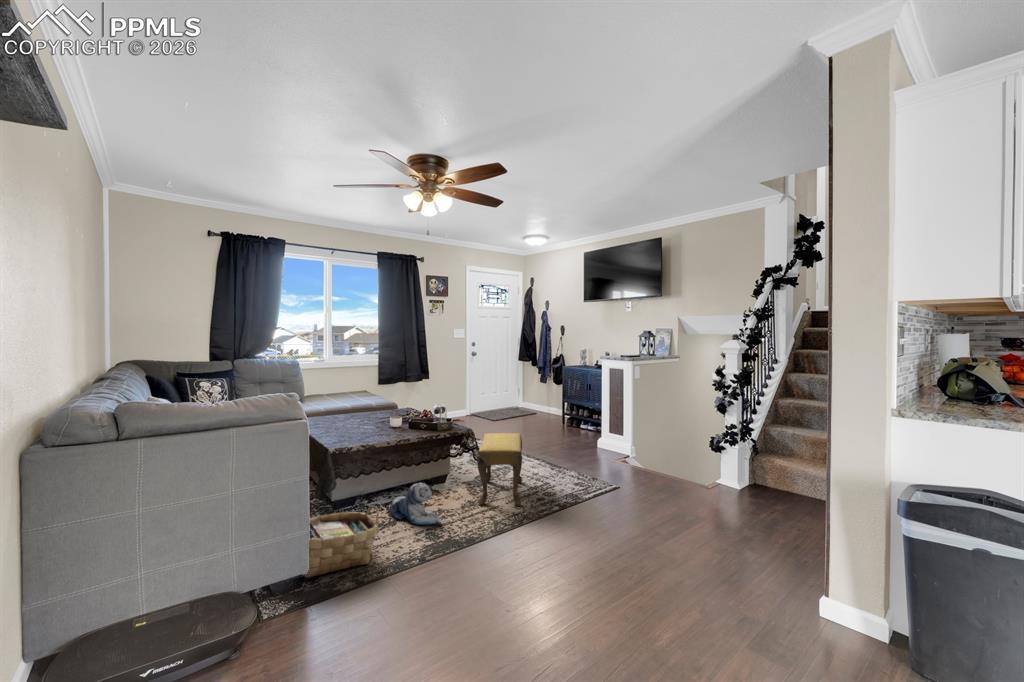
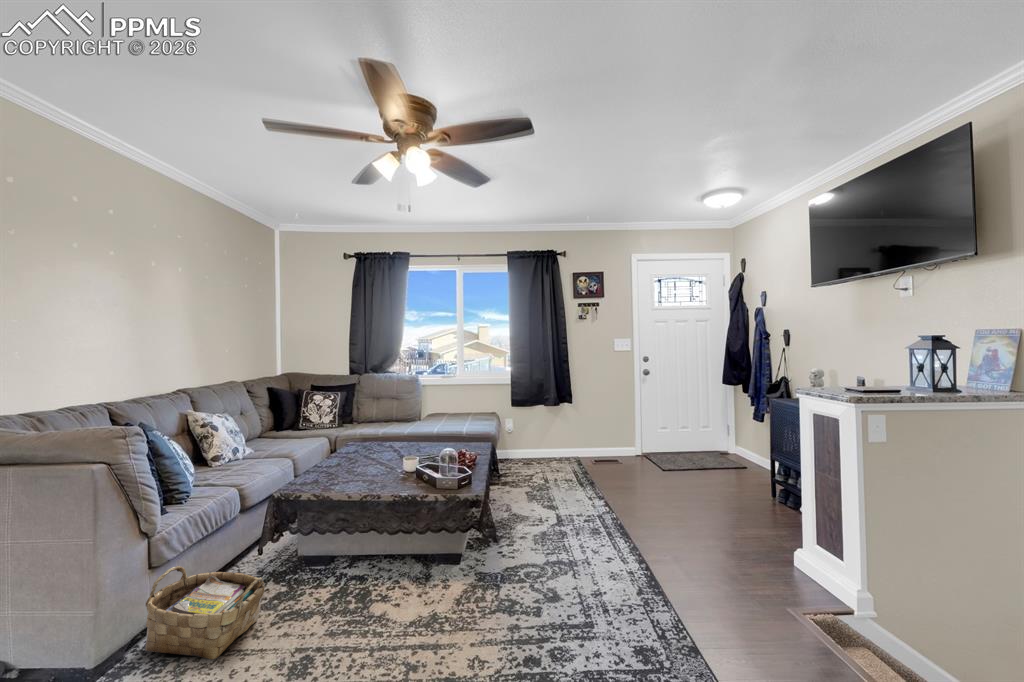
footstool: present [477,433,522,506] -> none [445,501,560,642]
plush toy: present [390,482,440,525] -> none [337,557,386,628]

